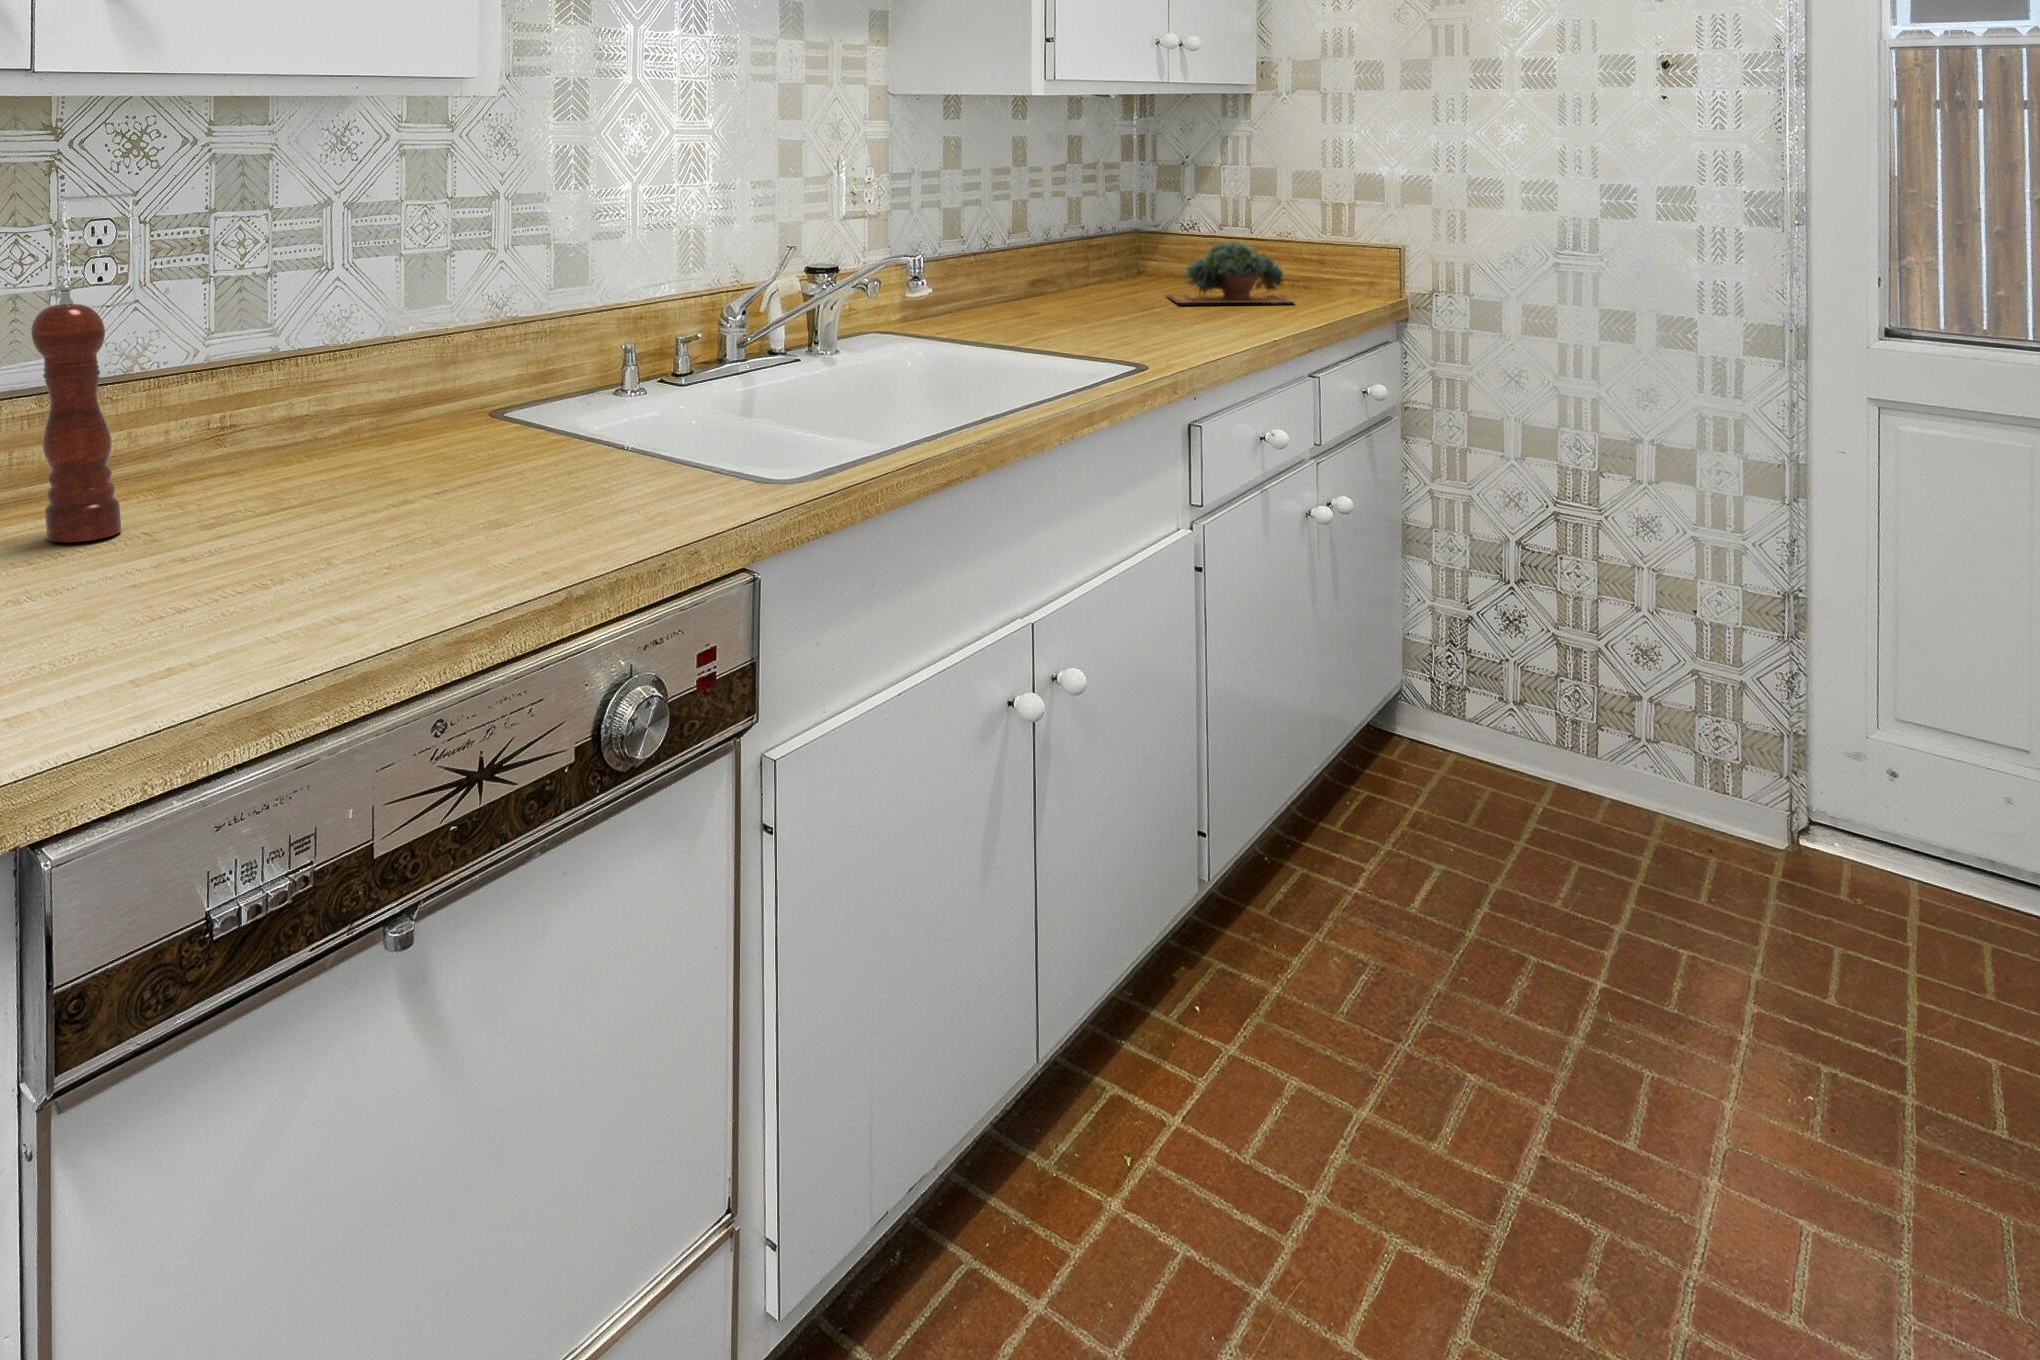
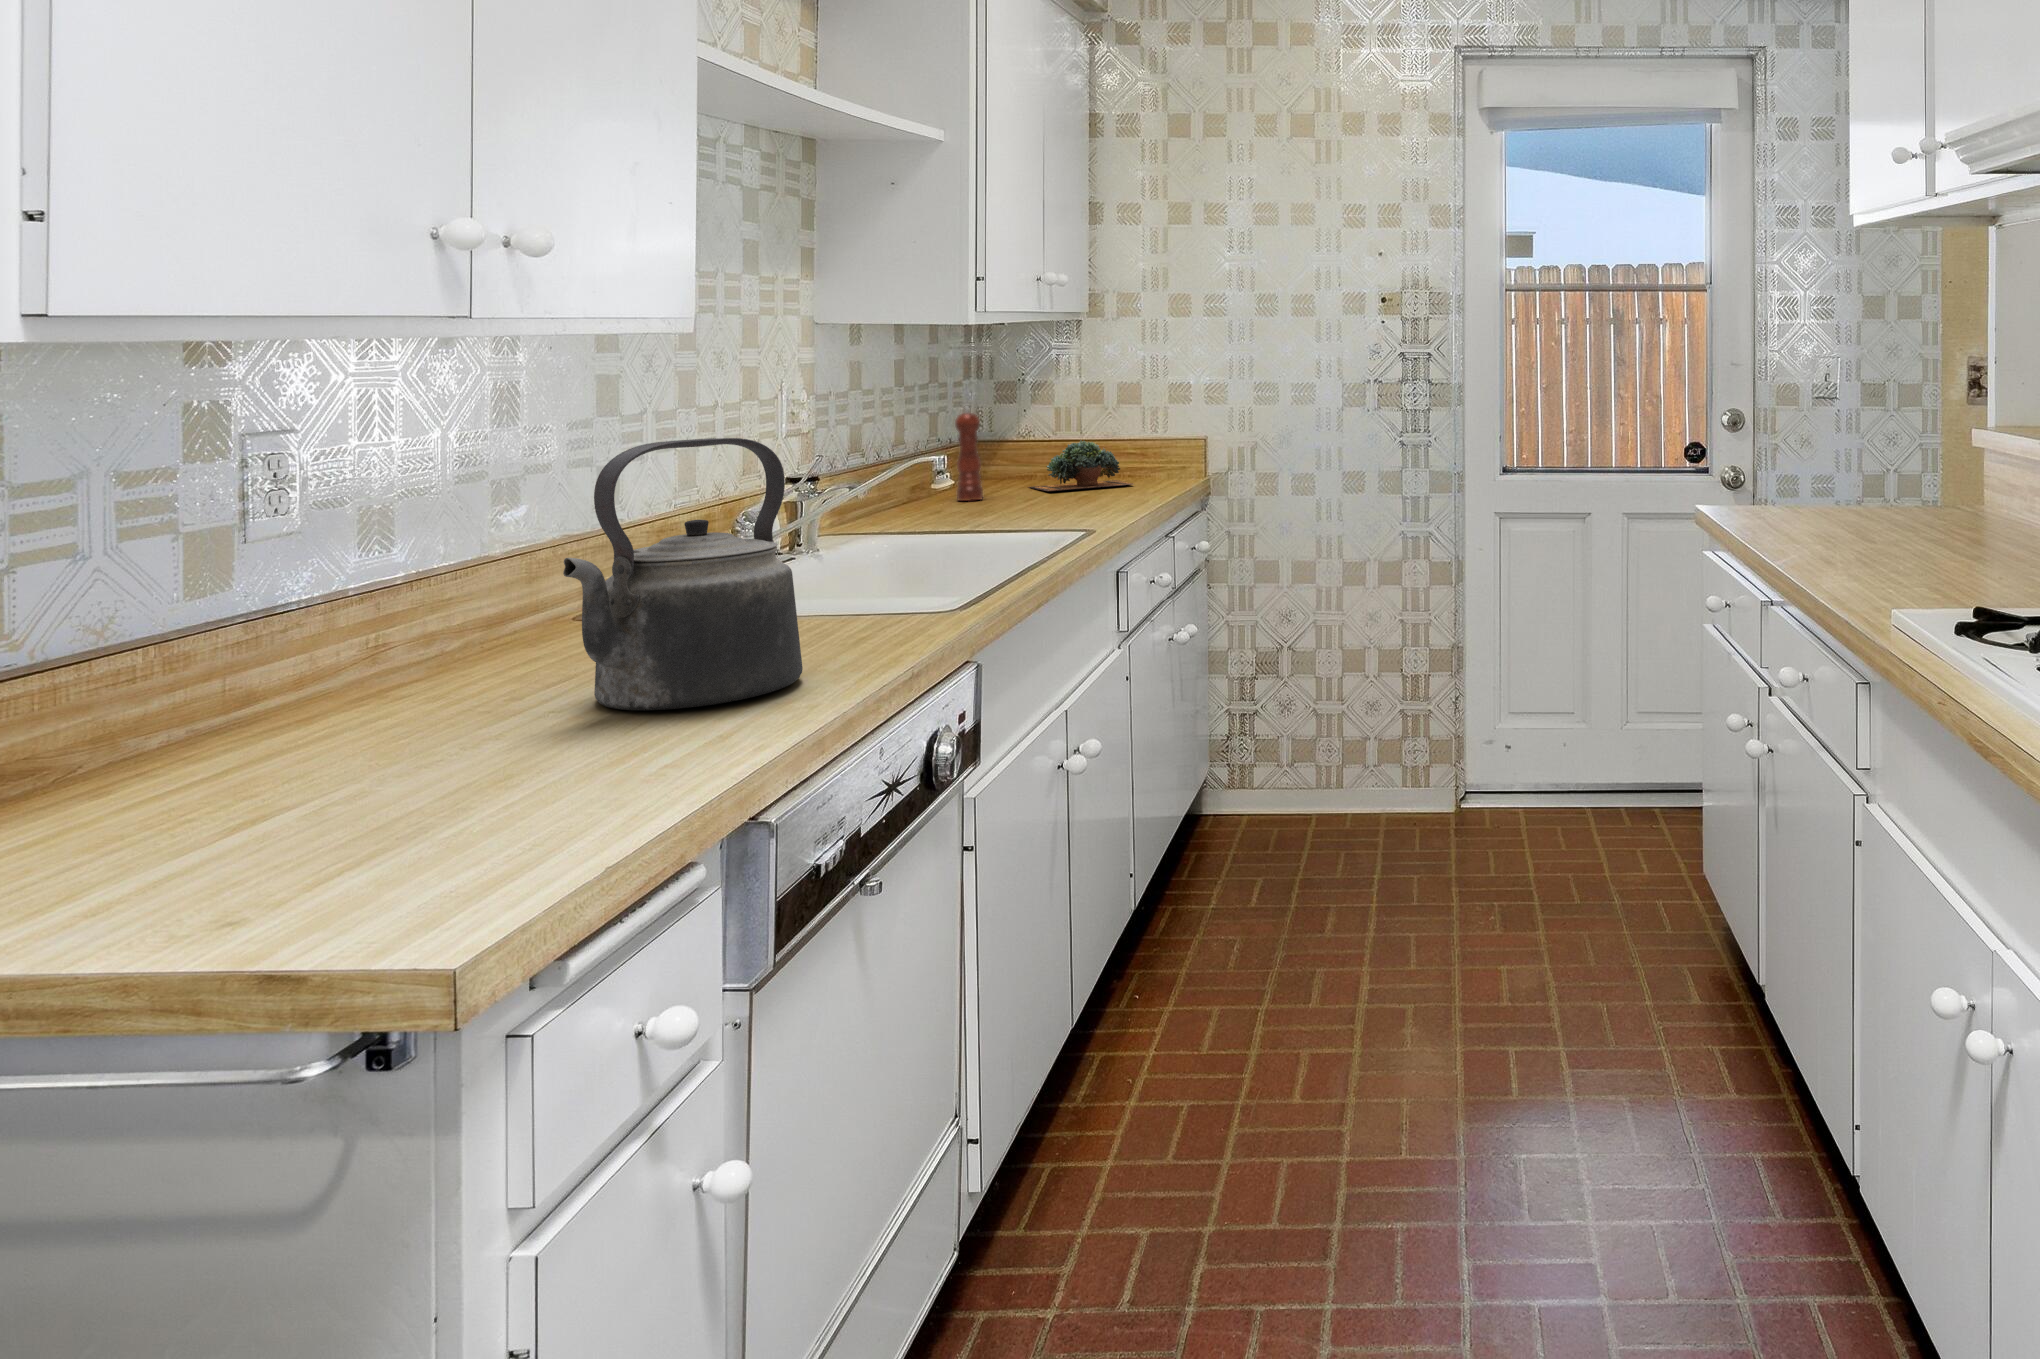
kettle: none [176,208,512,570] -> present [563,438,803,710]
pepper mill: present [31,286,121,542] -> present [955,407,983,501]

